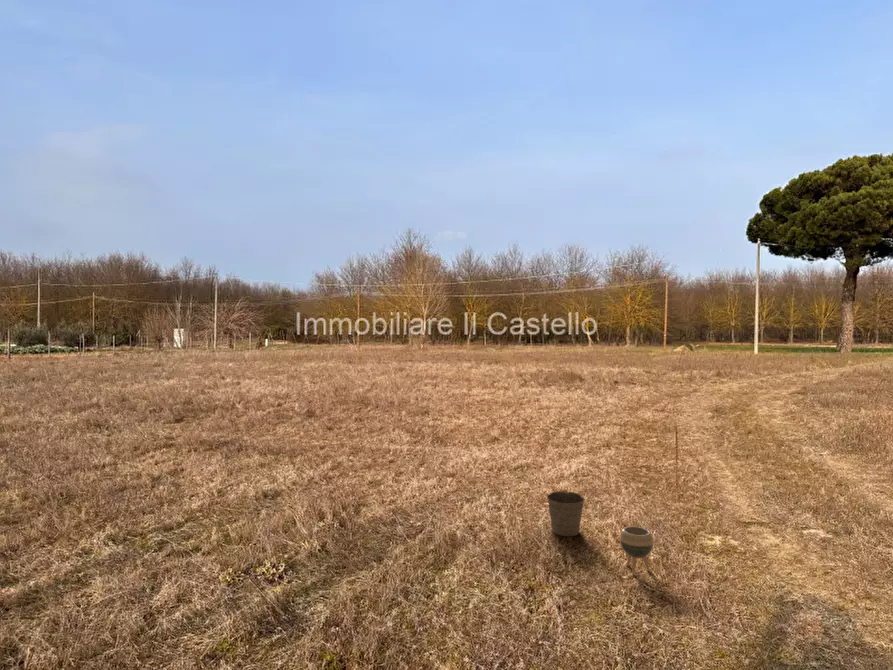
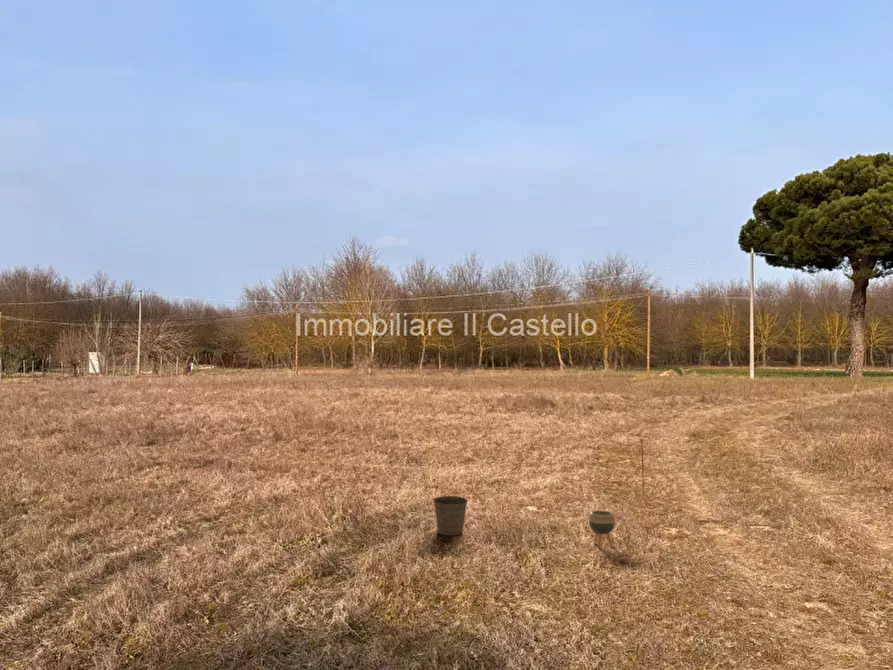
bucket: present [547,491,584,536] -> present [434,496,467,536]

